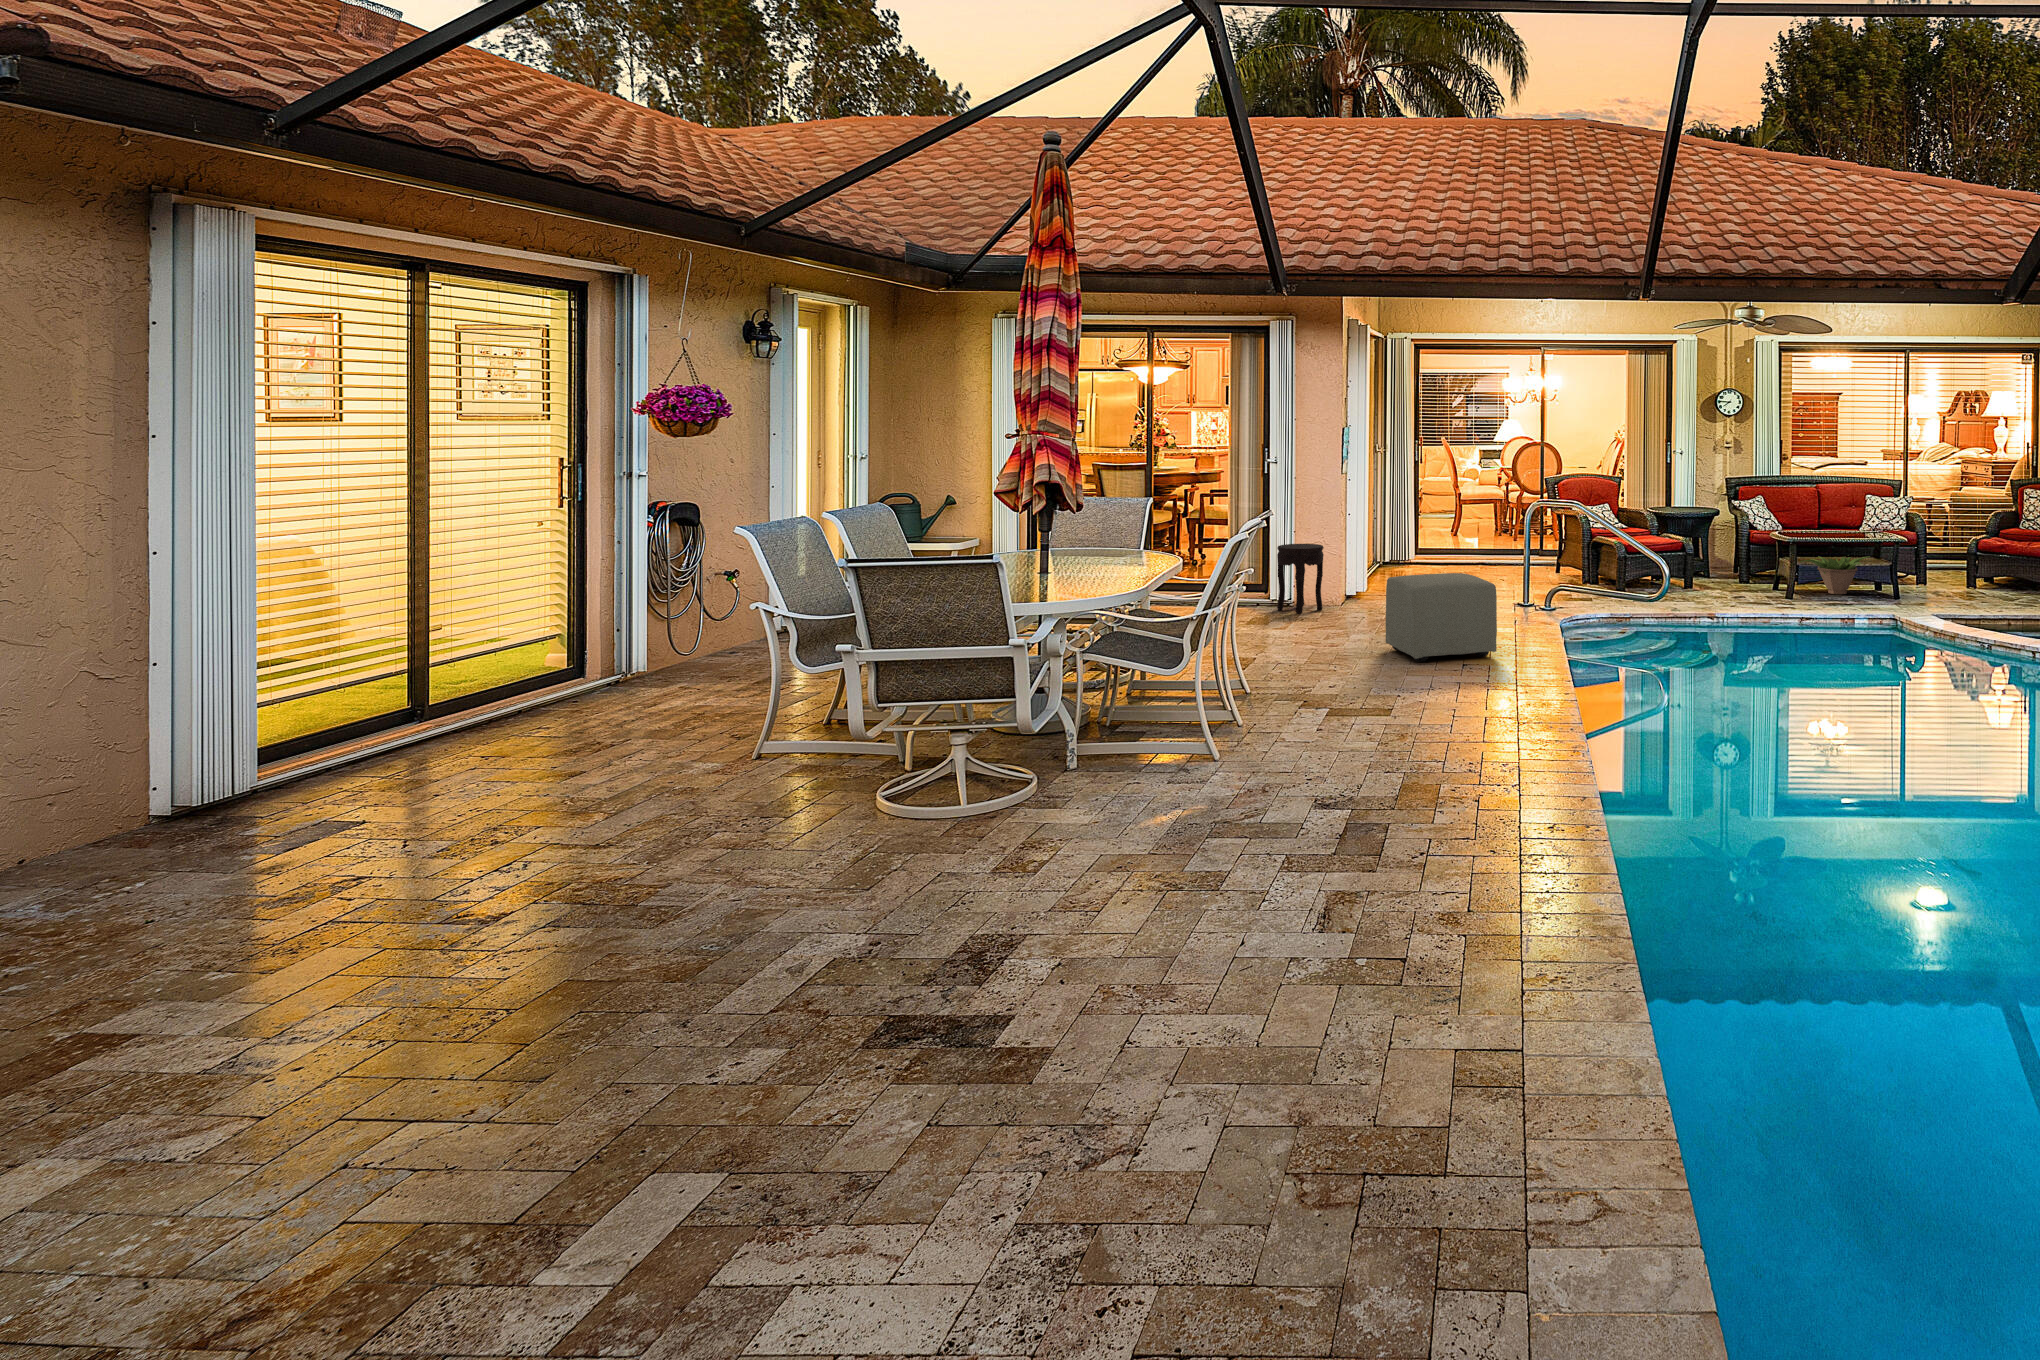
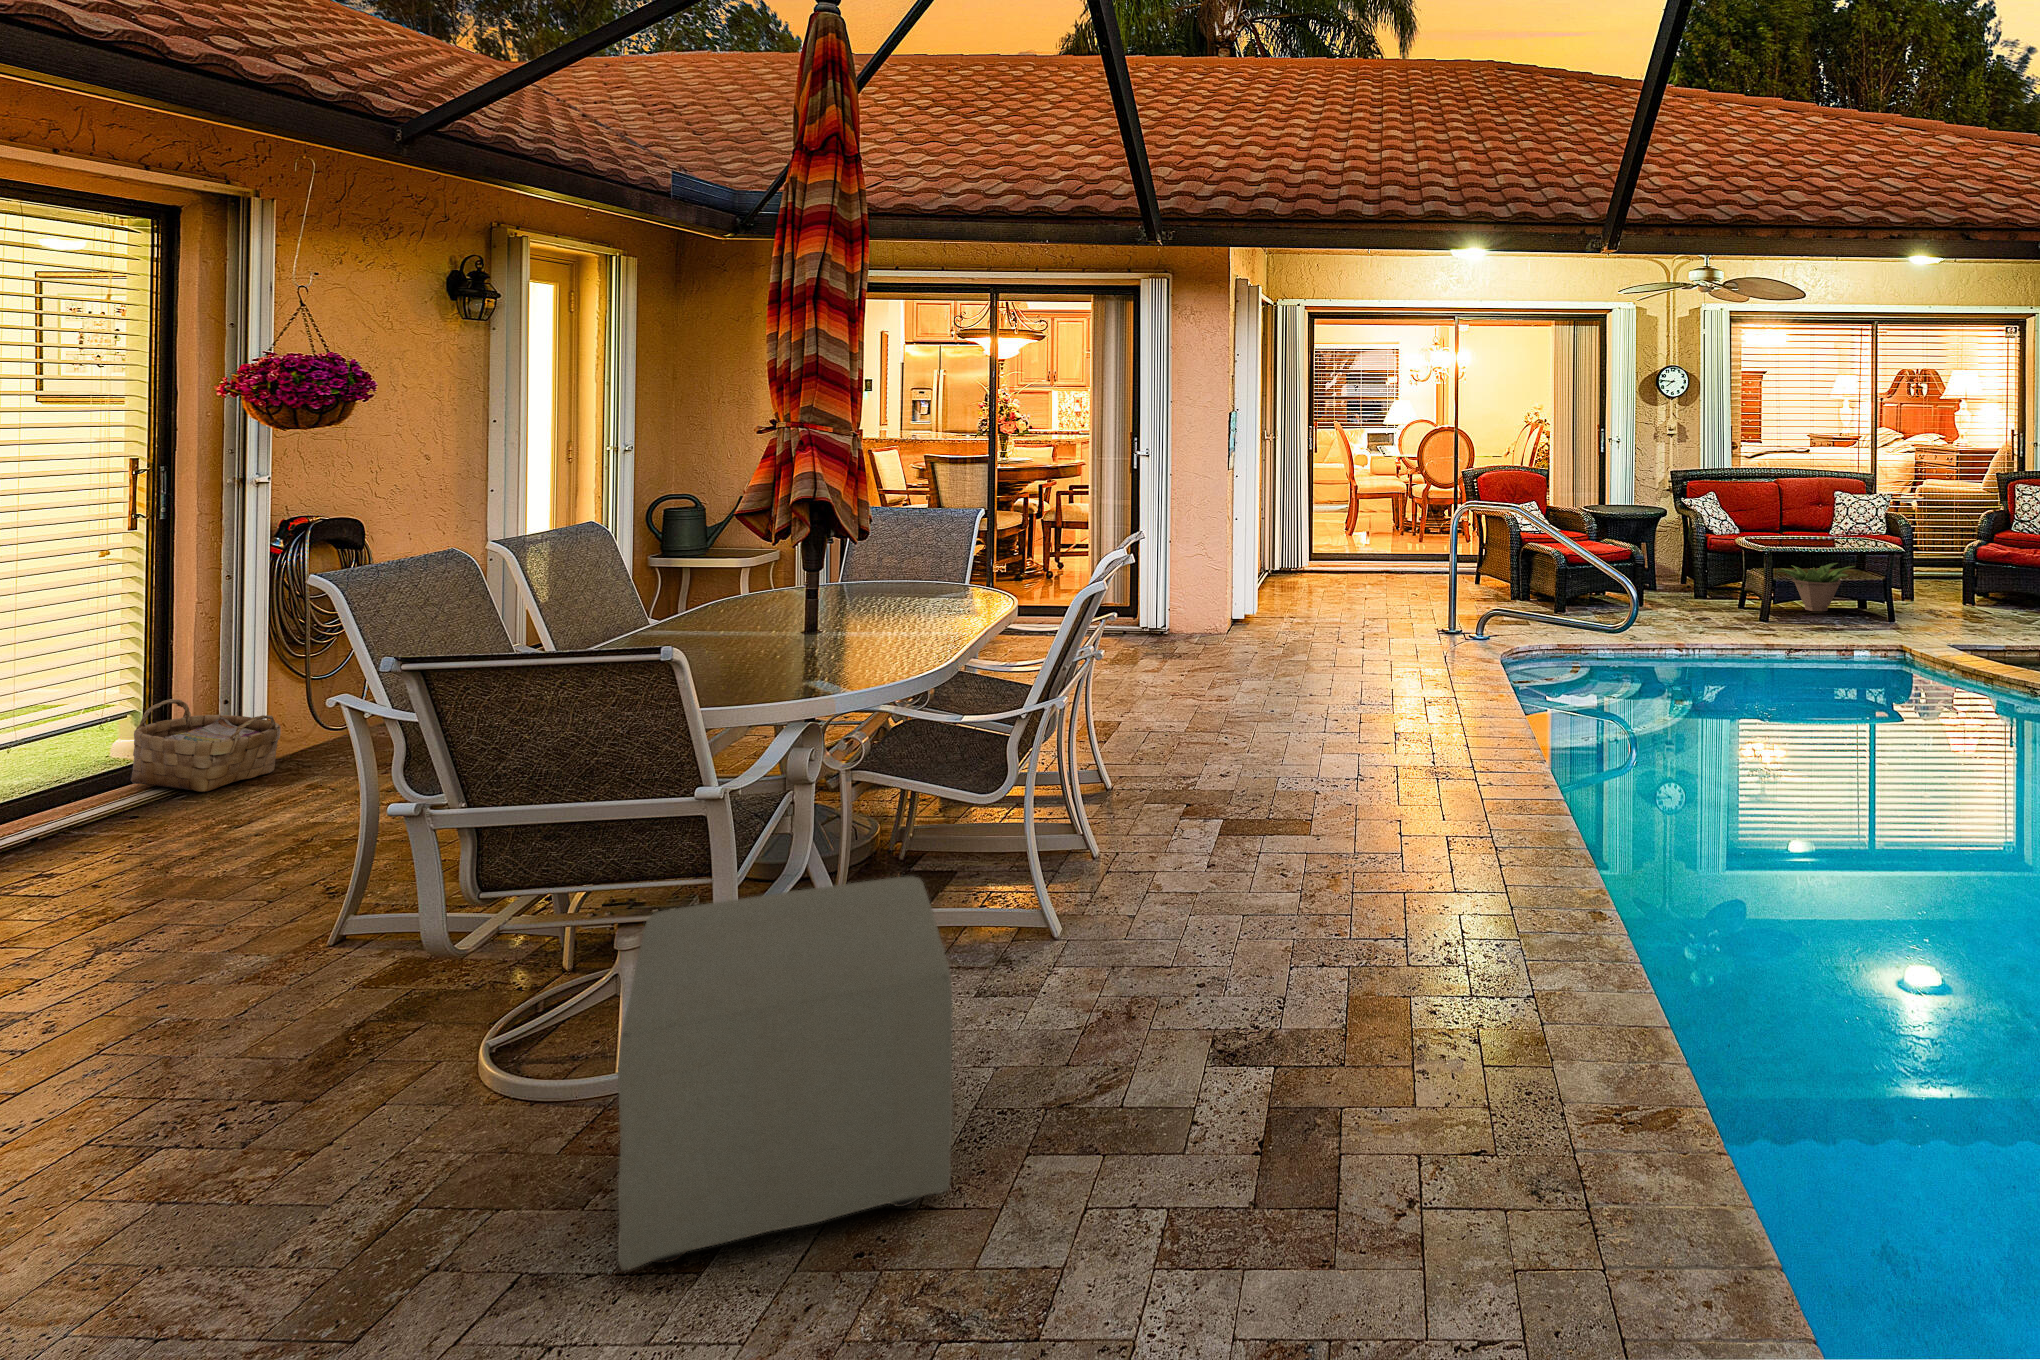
side table: present [1277,544,1324,614] -> none [1149,554,1205,641]
ottoman: present [1386,573,1497,662] -> present [618,877,953,1270]
woven basket: none [541,636,641,702] -> present [131,699,280,792]

